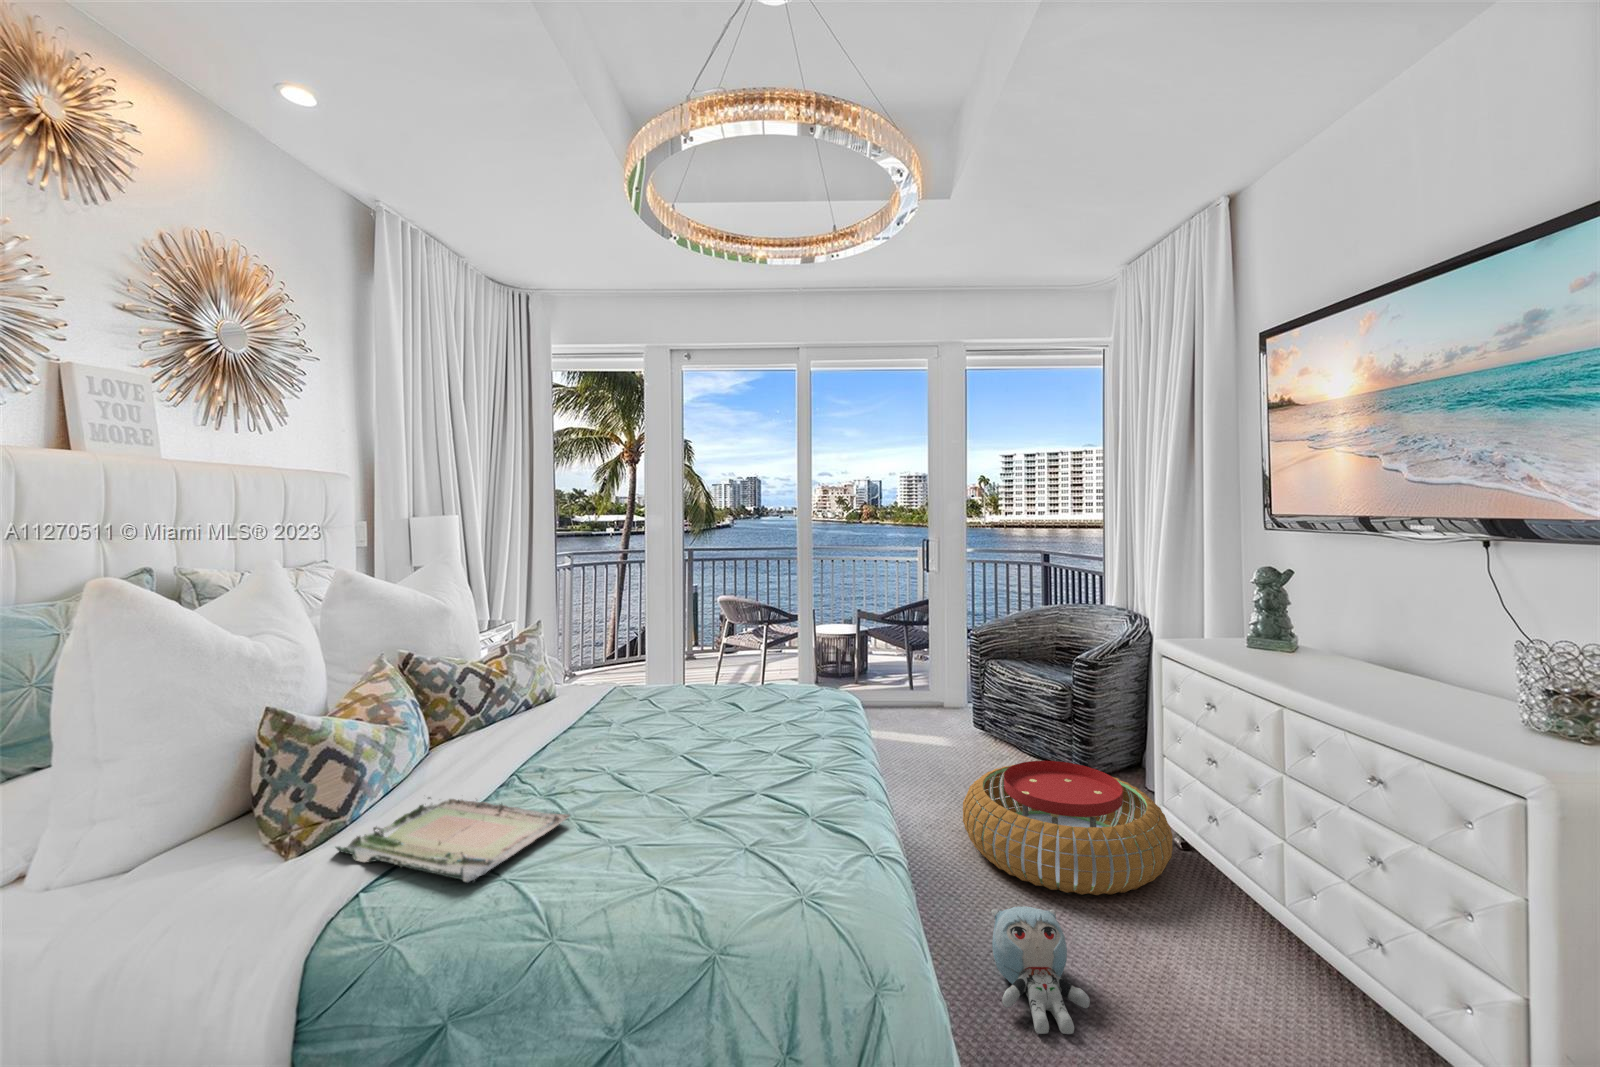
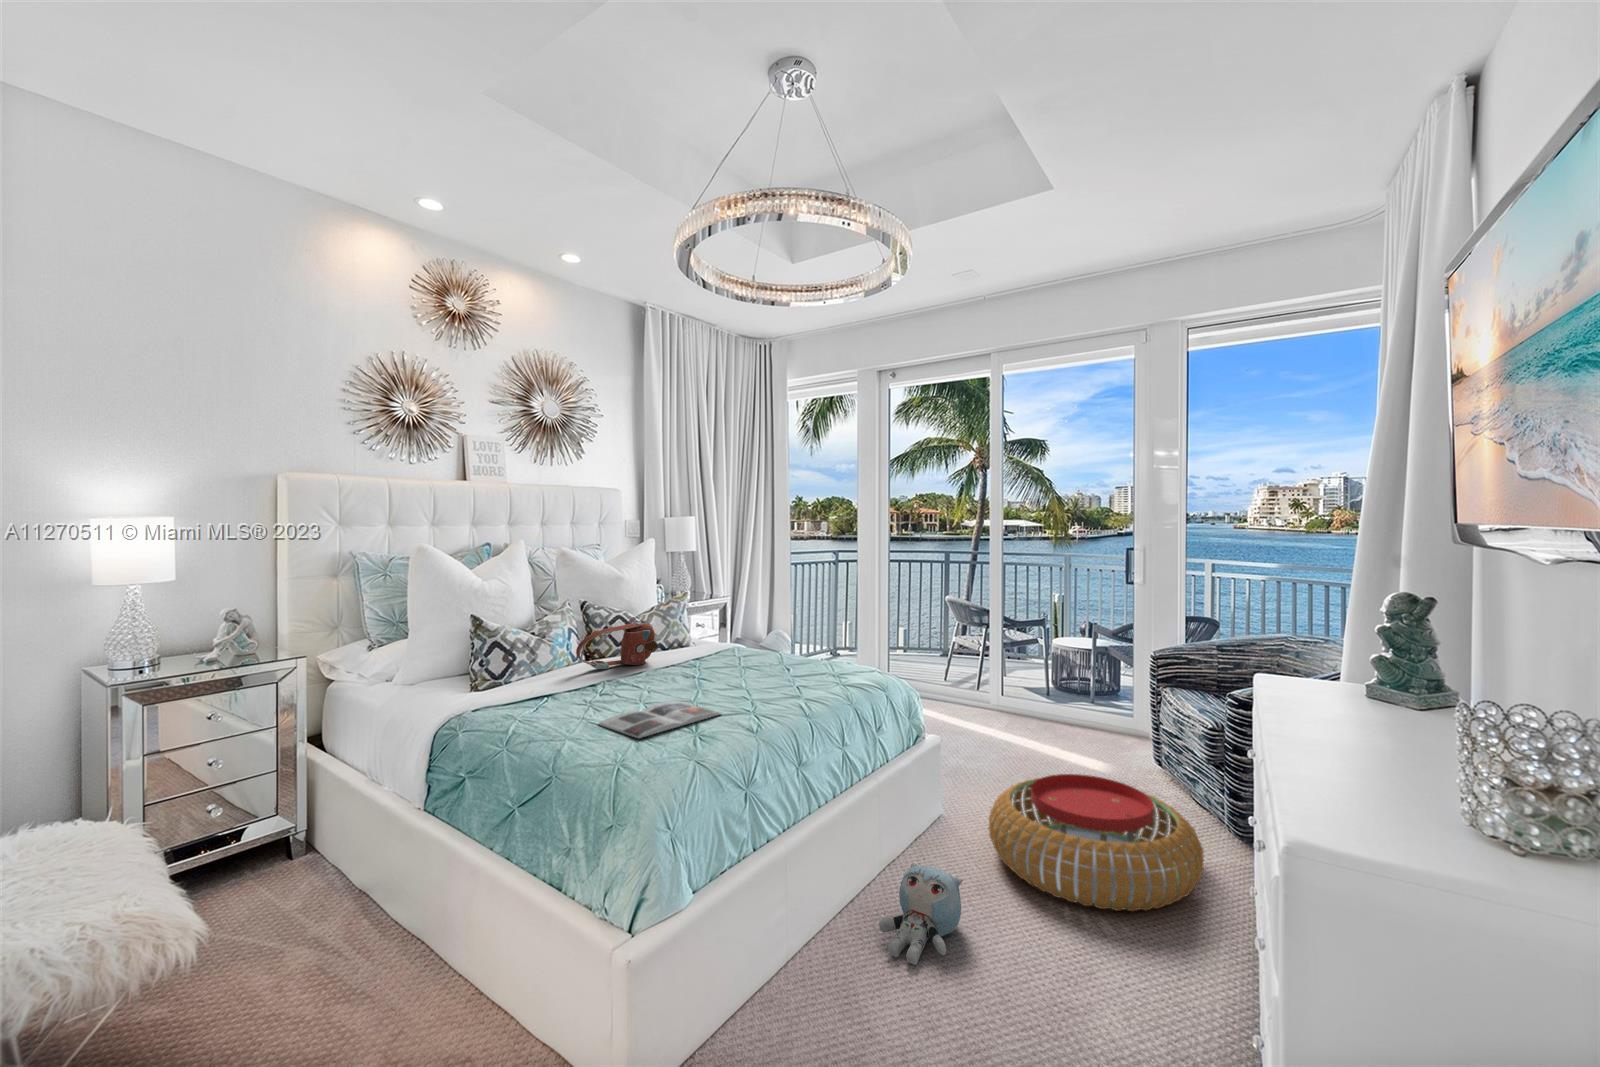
handbag: none [466,673,568,758] -> present [576,622,659,669]
magazine: none [671,784,806,863] -> present [599,702,721,738]
tray: present [336,797,569,883] -> none [484,676,583,712]

